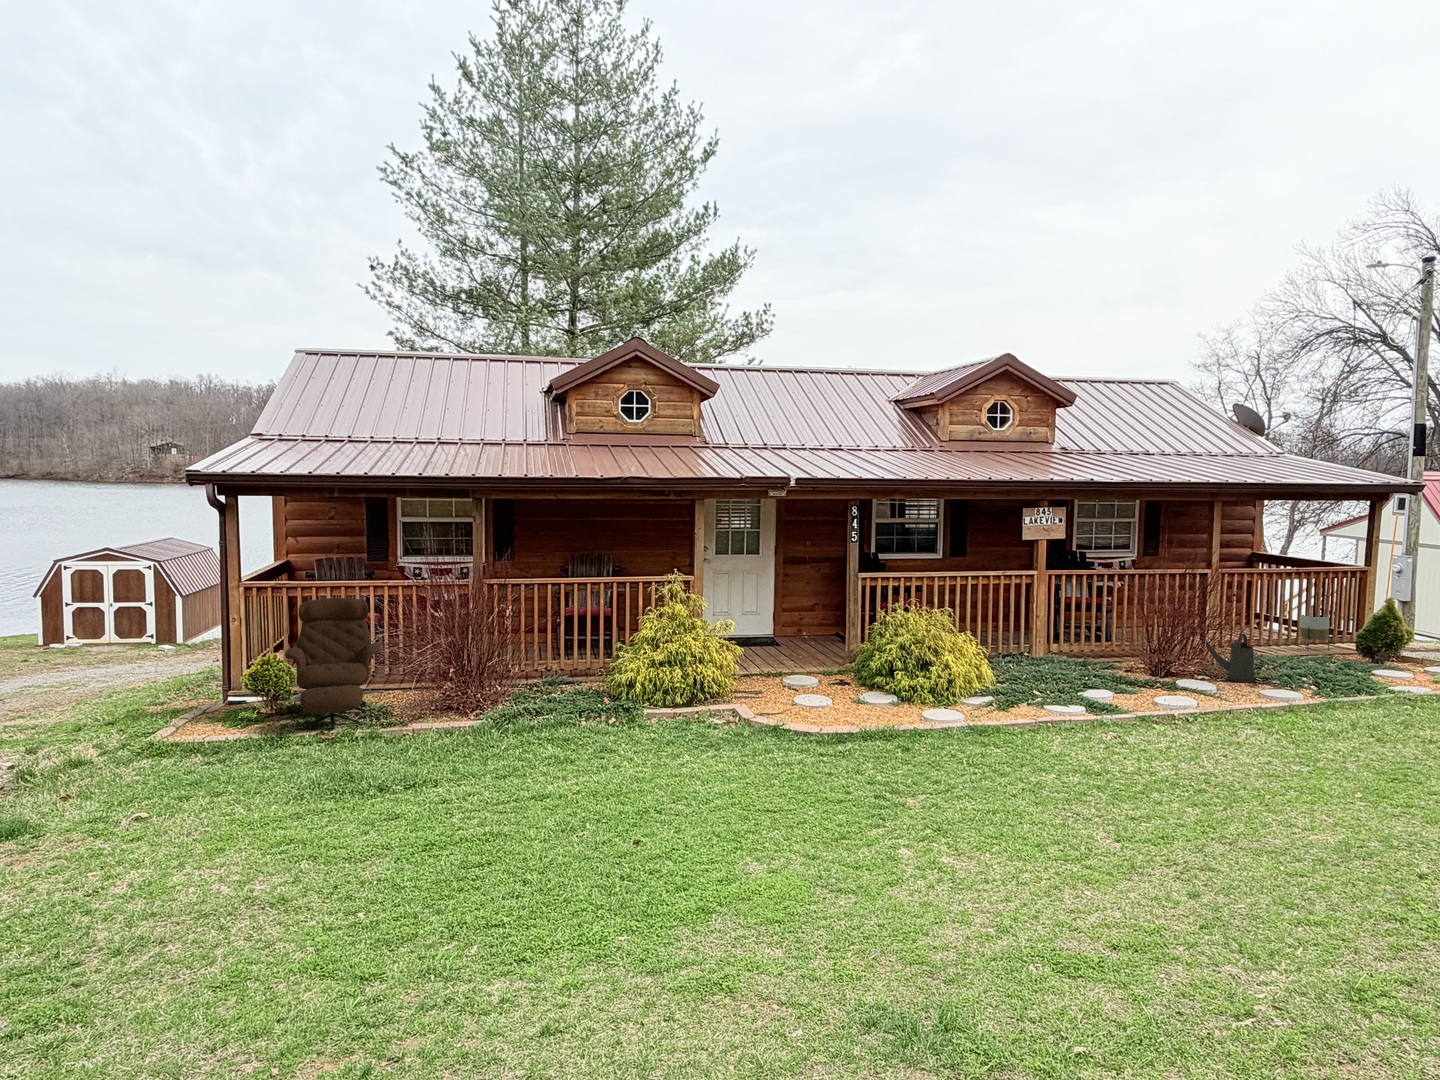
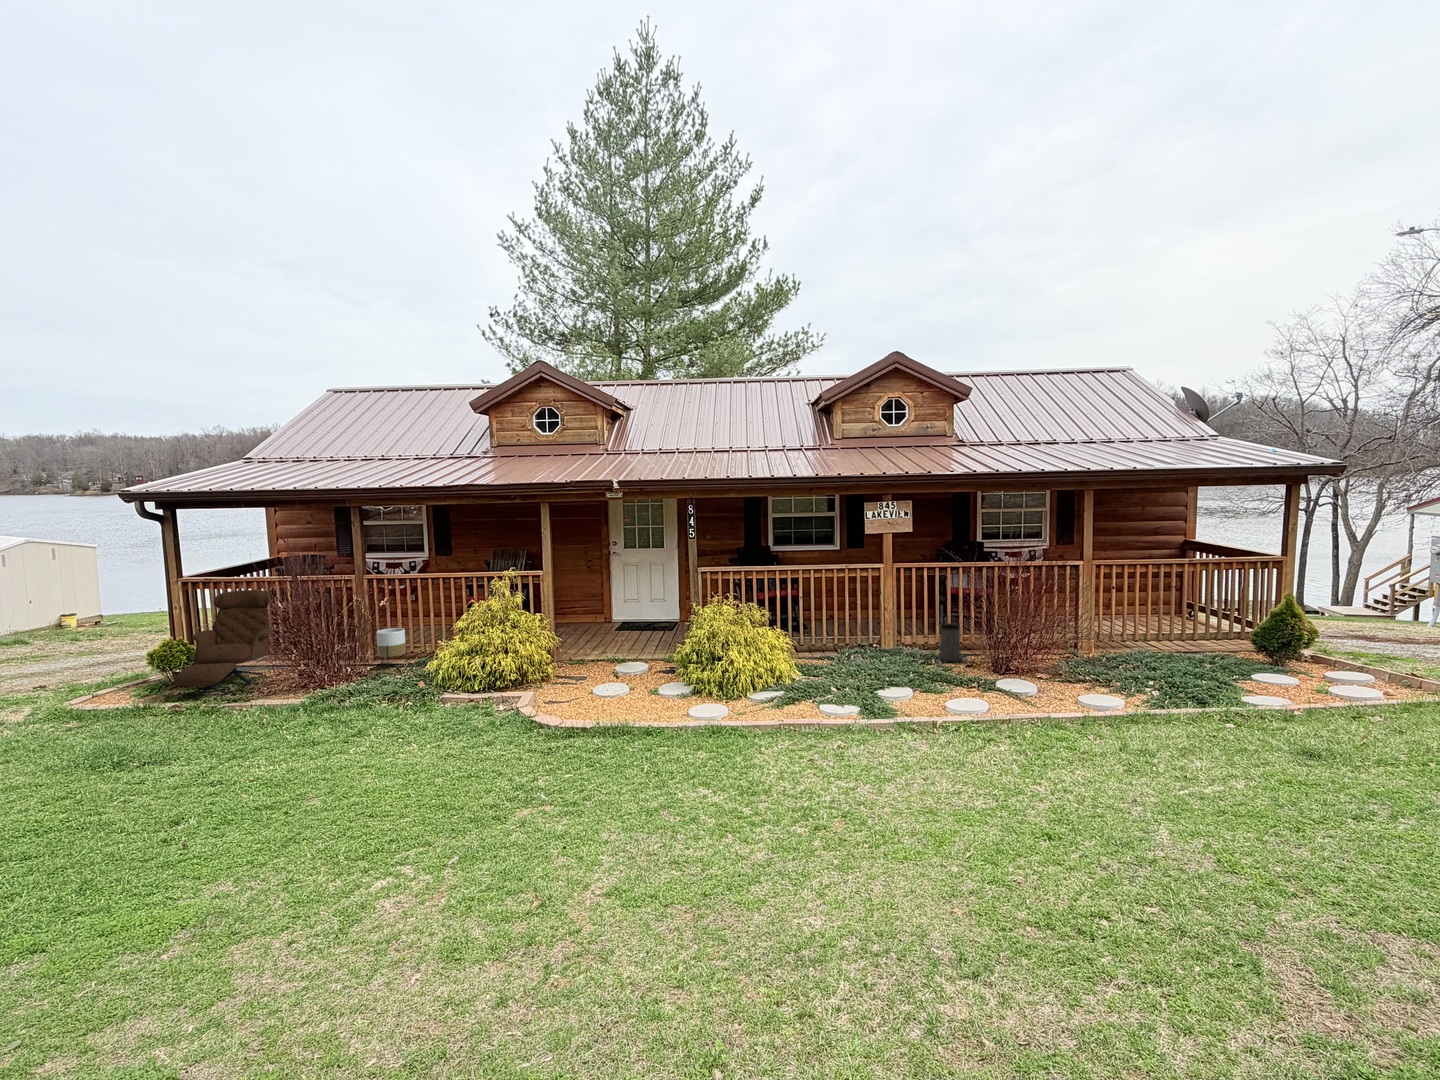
planter: present [1299,614,1330,651] -> present [376,628,407,670]
watering can: present [1206,634,1263,682] -> present [939,617,961,661]

